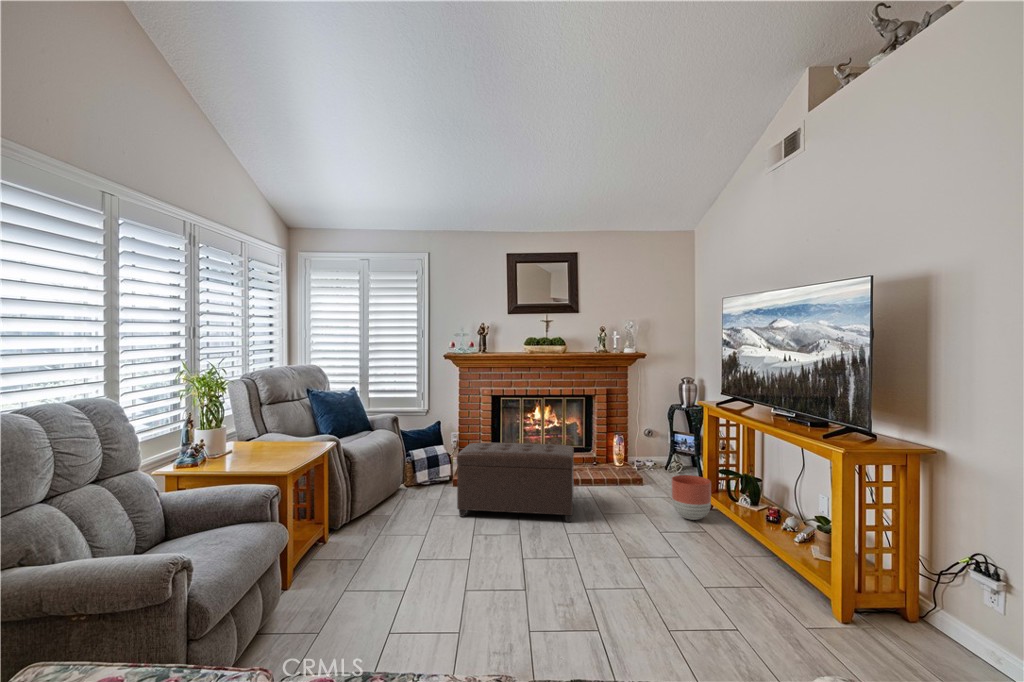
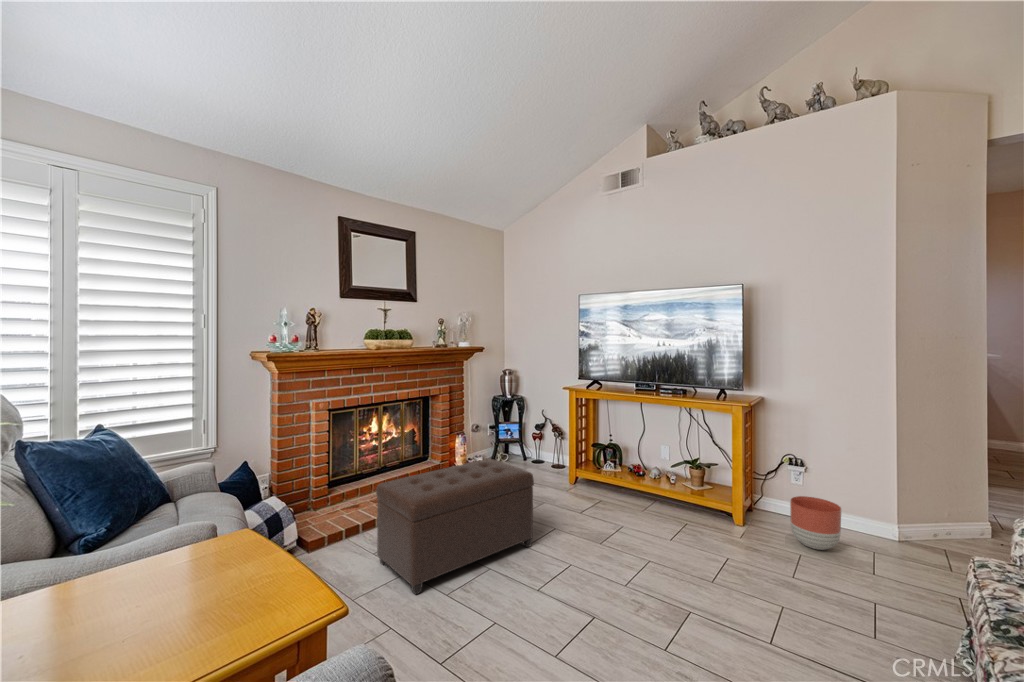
planter: present [671,475,711,520] -> present [790,496,841,550]

